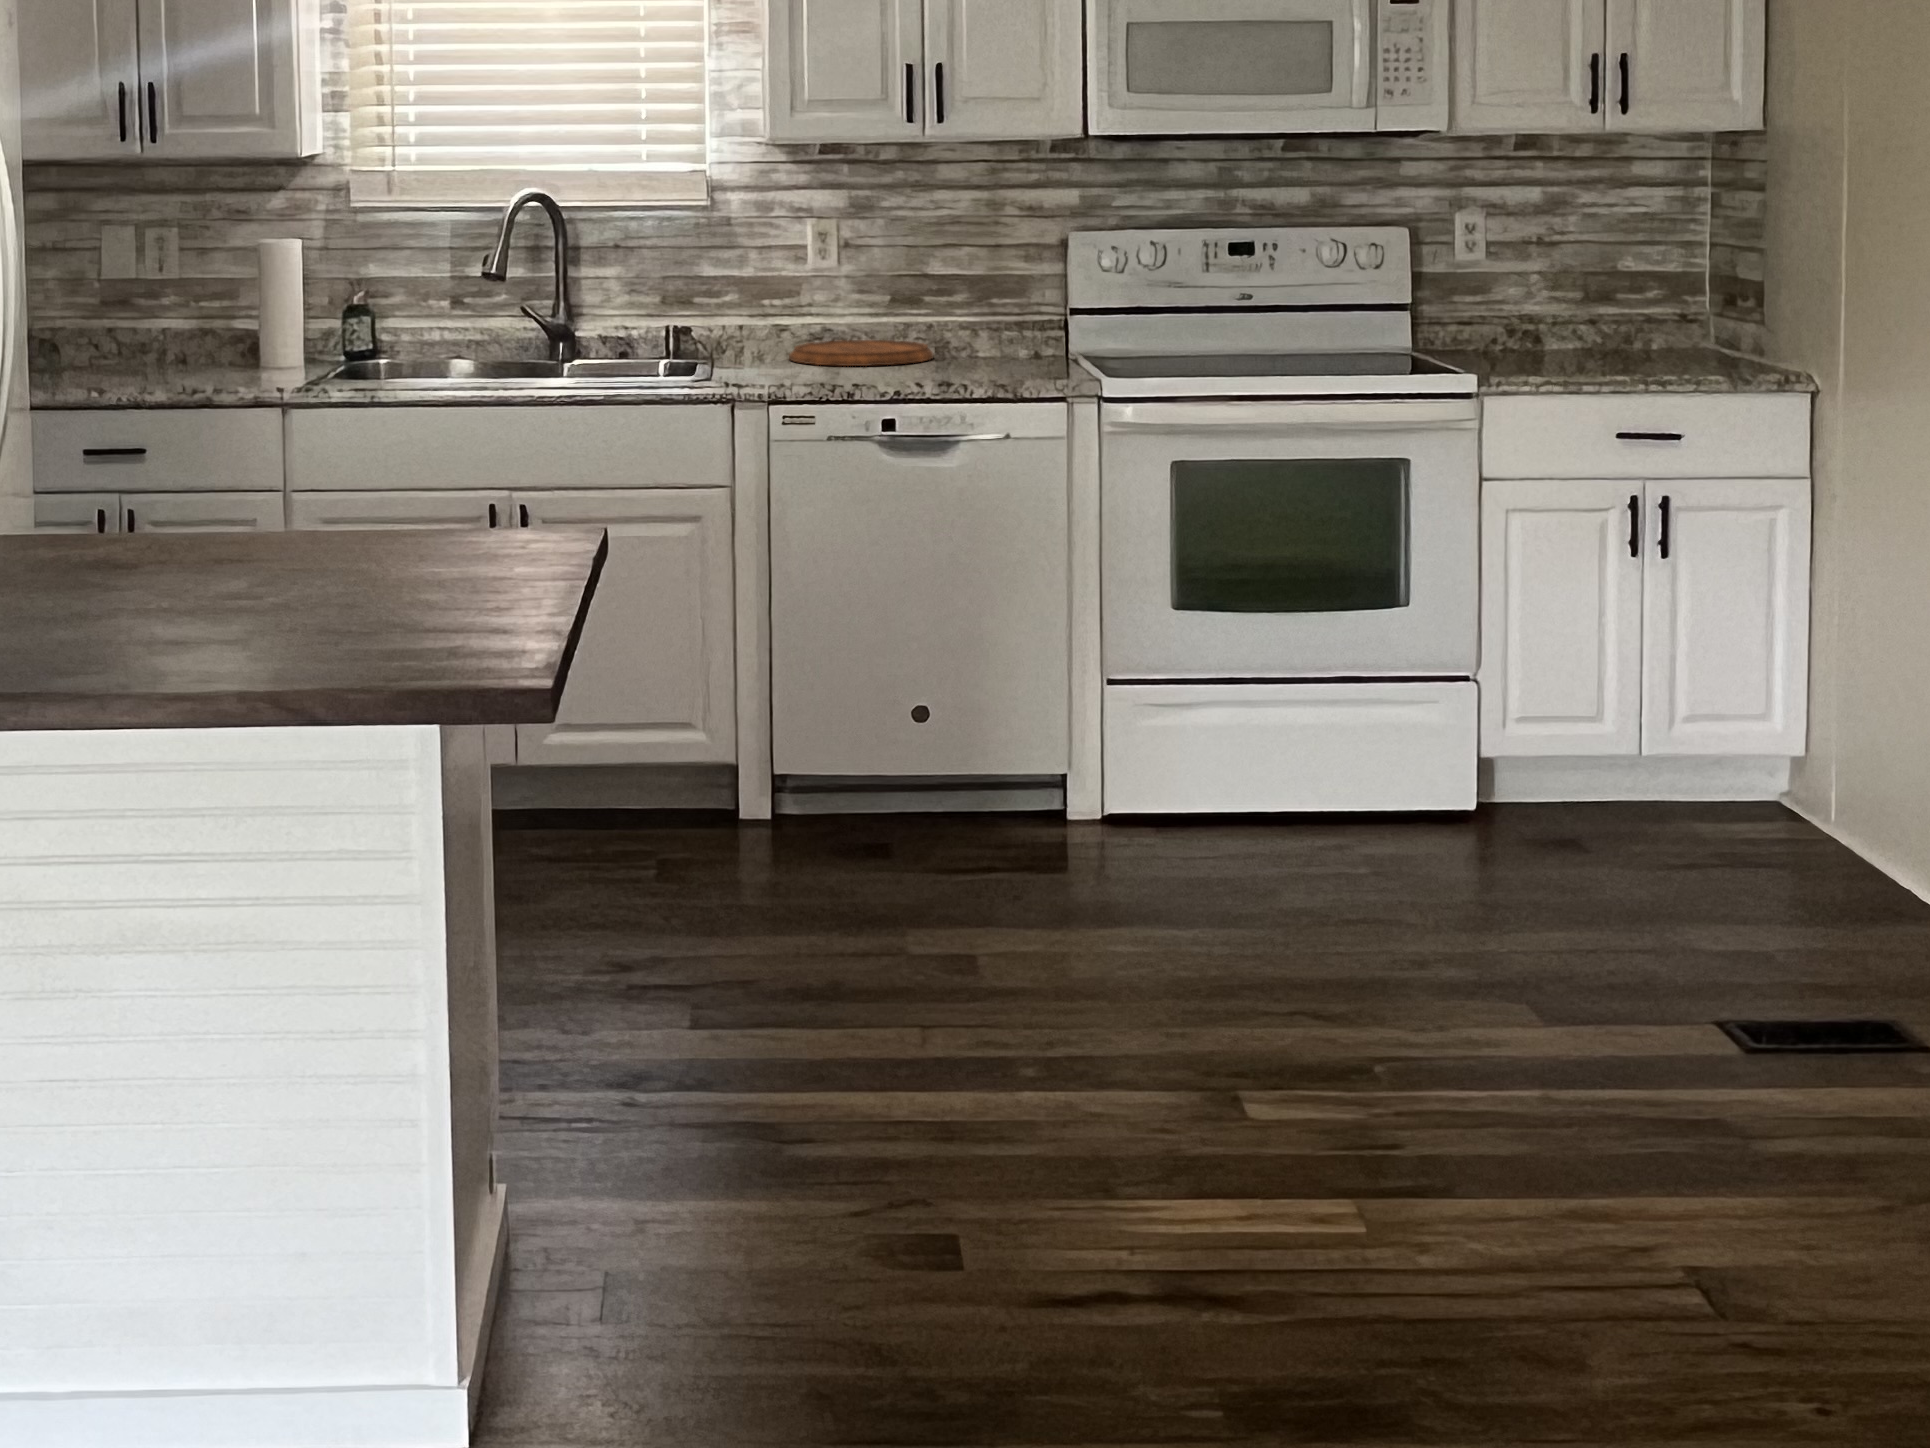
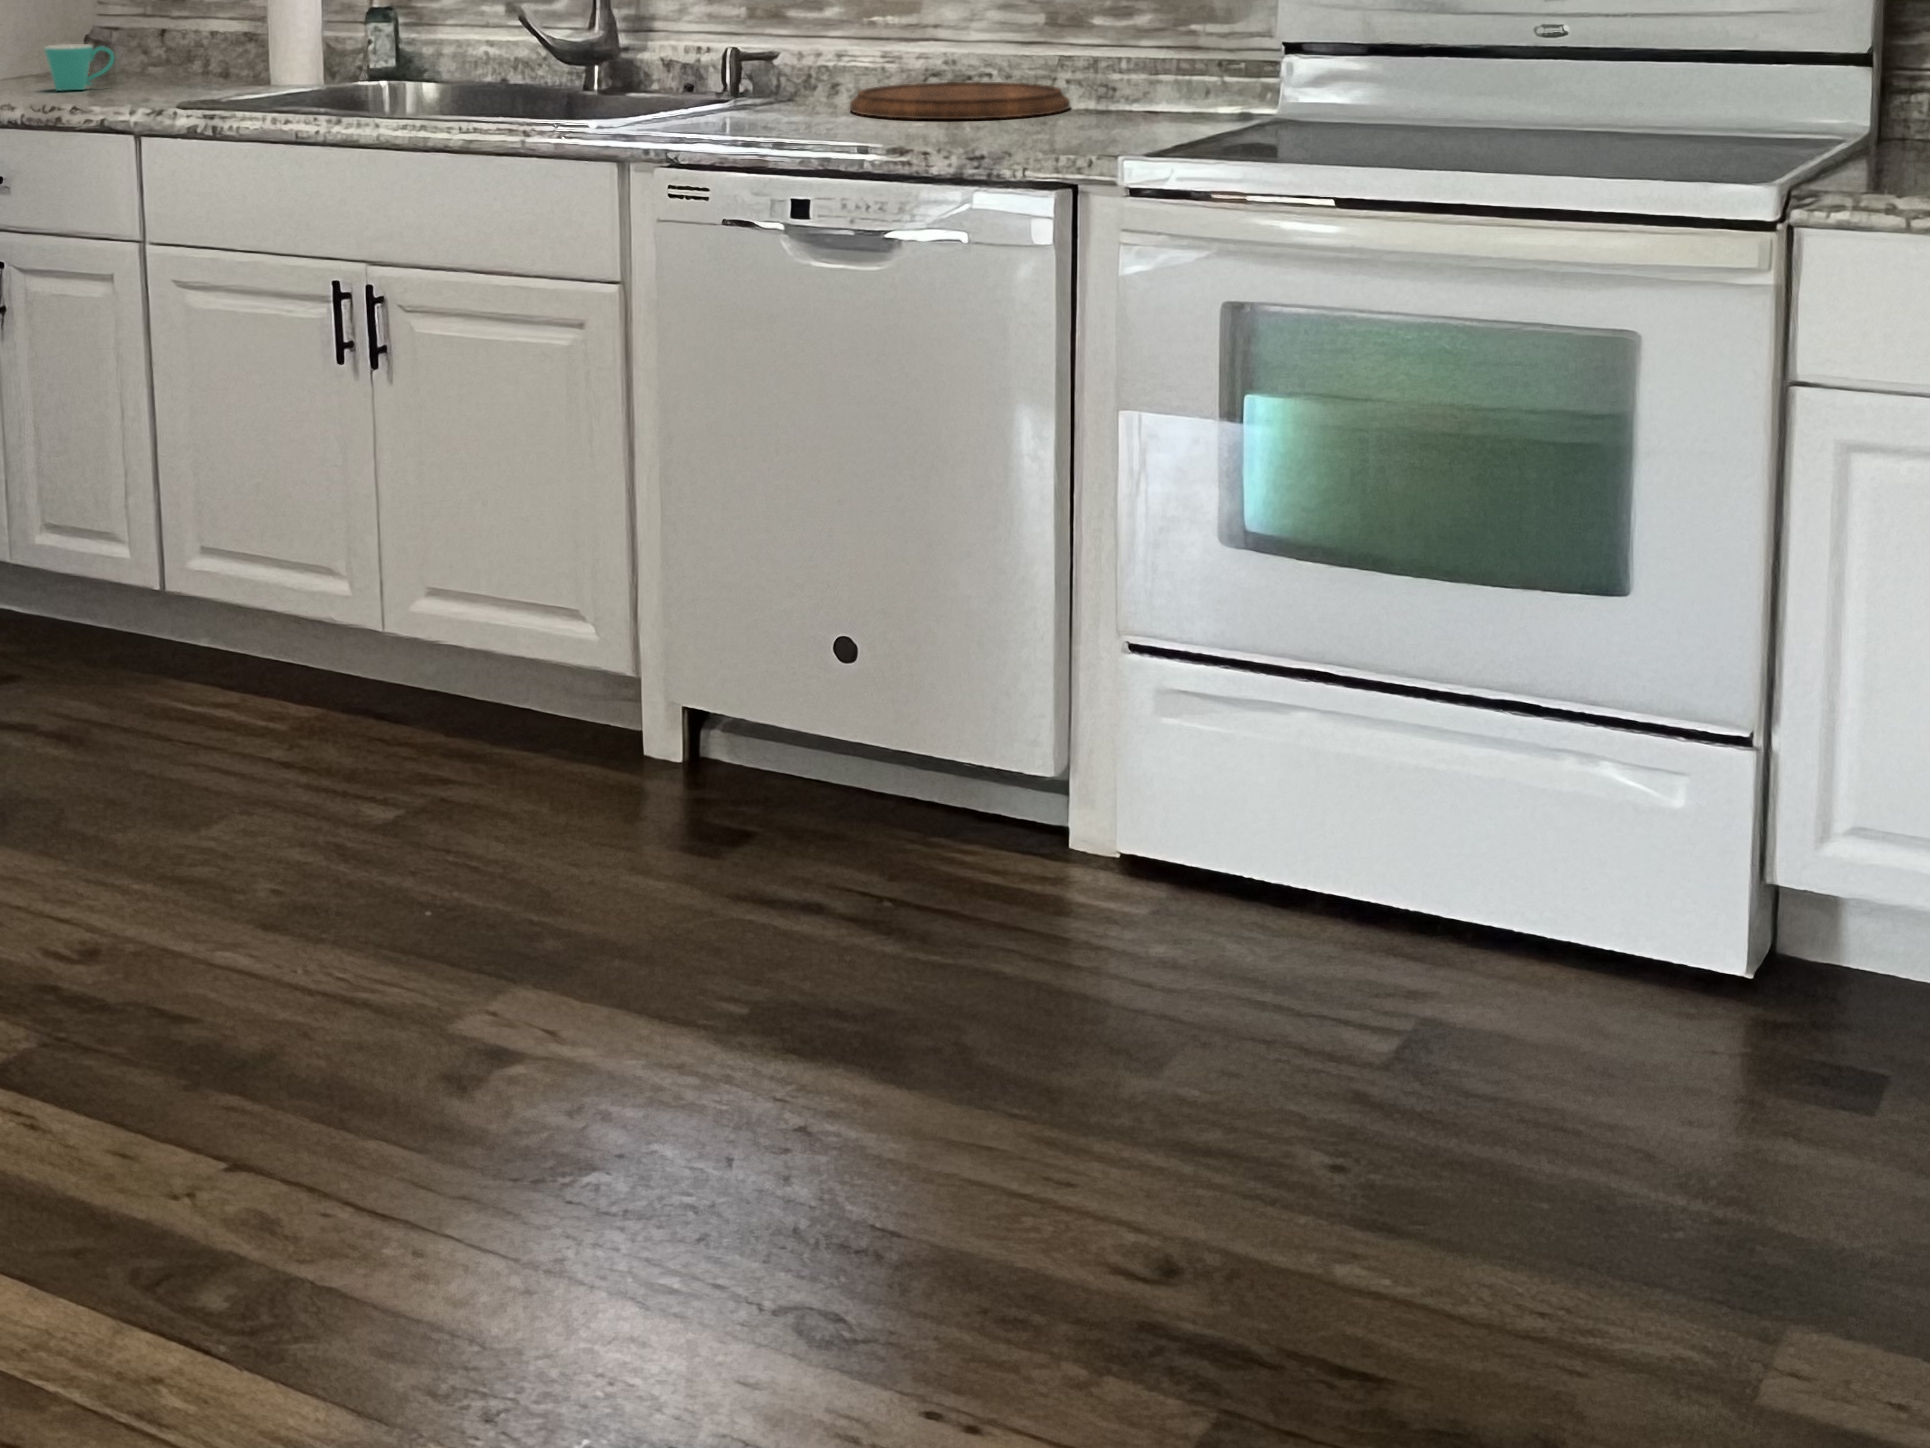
mug: none [89,341,144,380] -> present [44,44,114,91]

